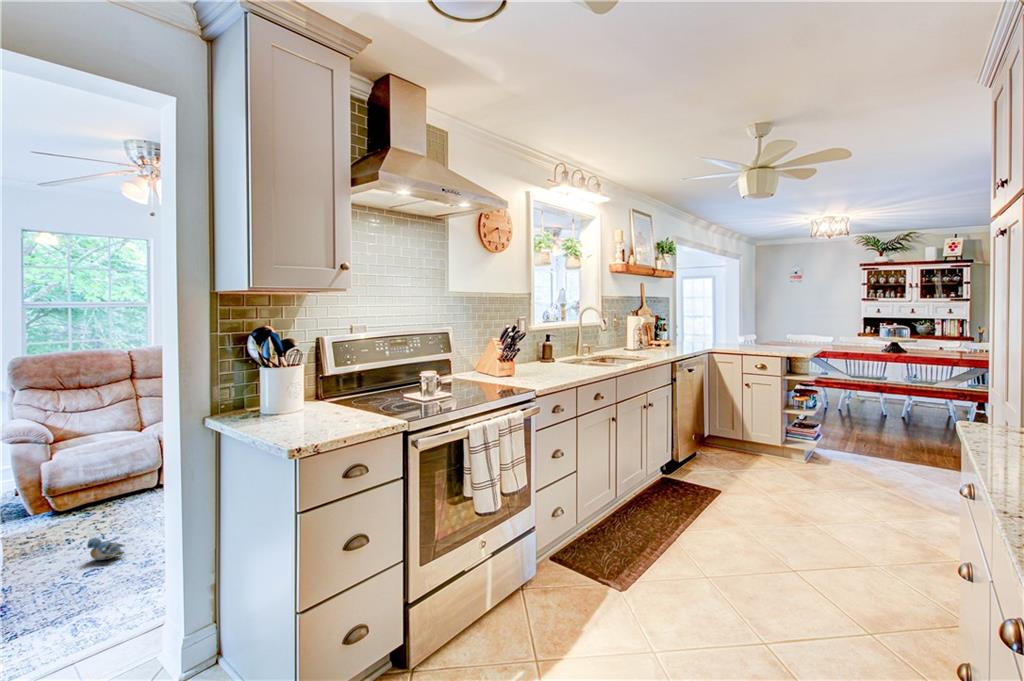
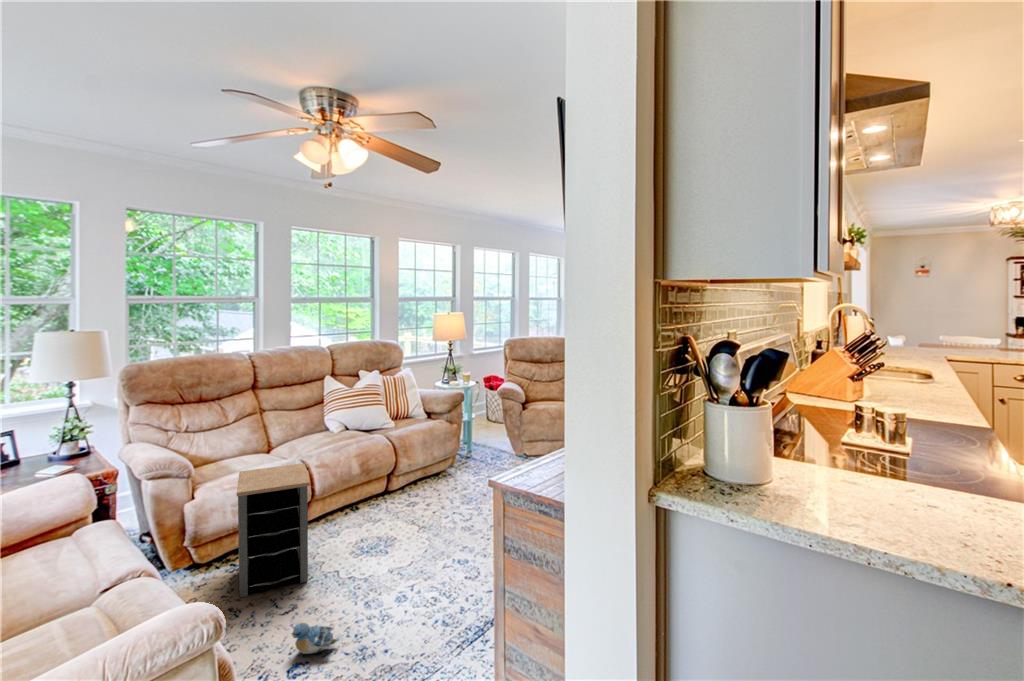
side table: none [68,433,143,531] -> present [237,463,310,597]

